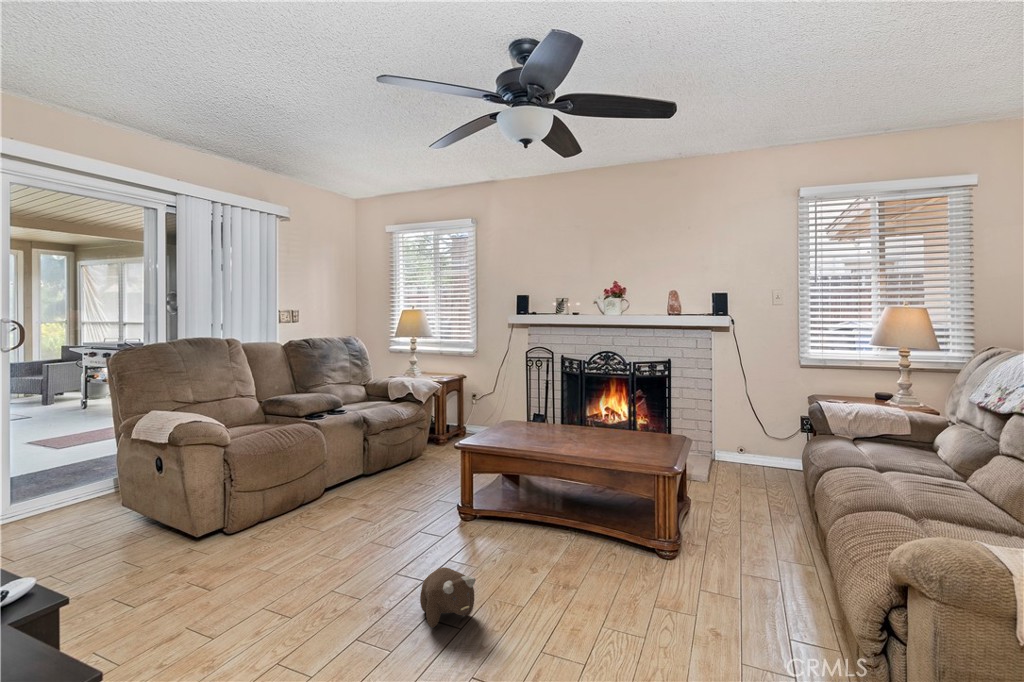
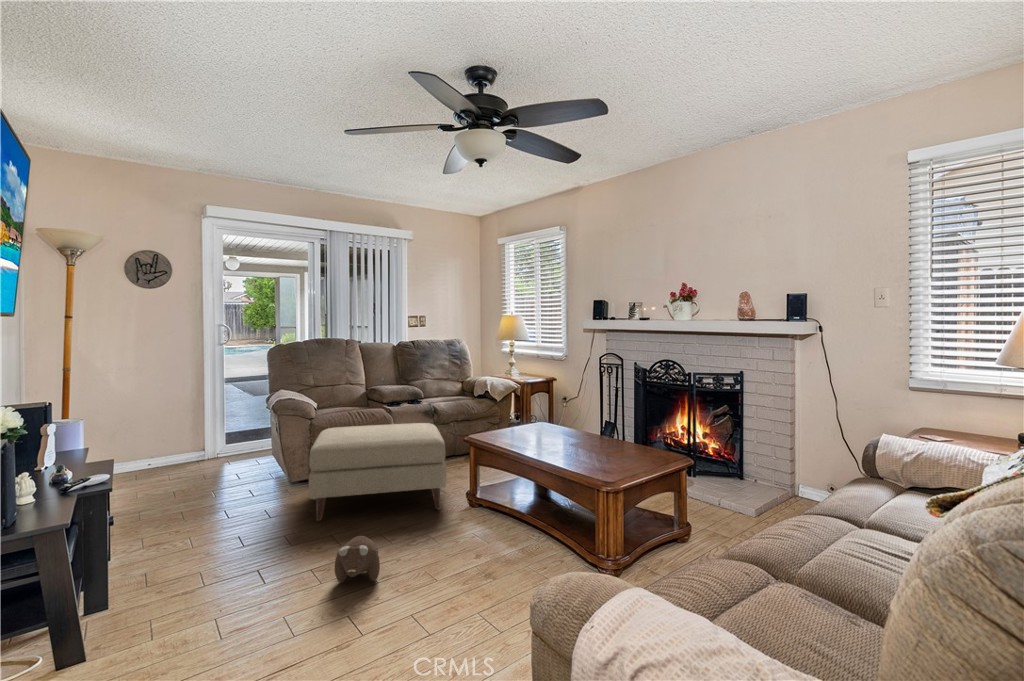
ottoman: none [261,434,447,569] -> present [309,423,446,521]

